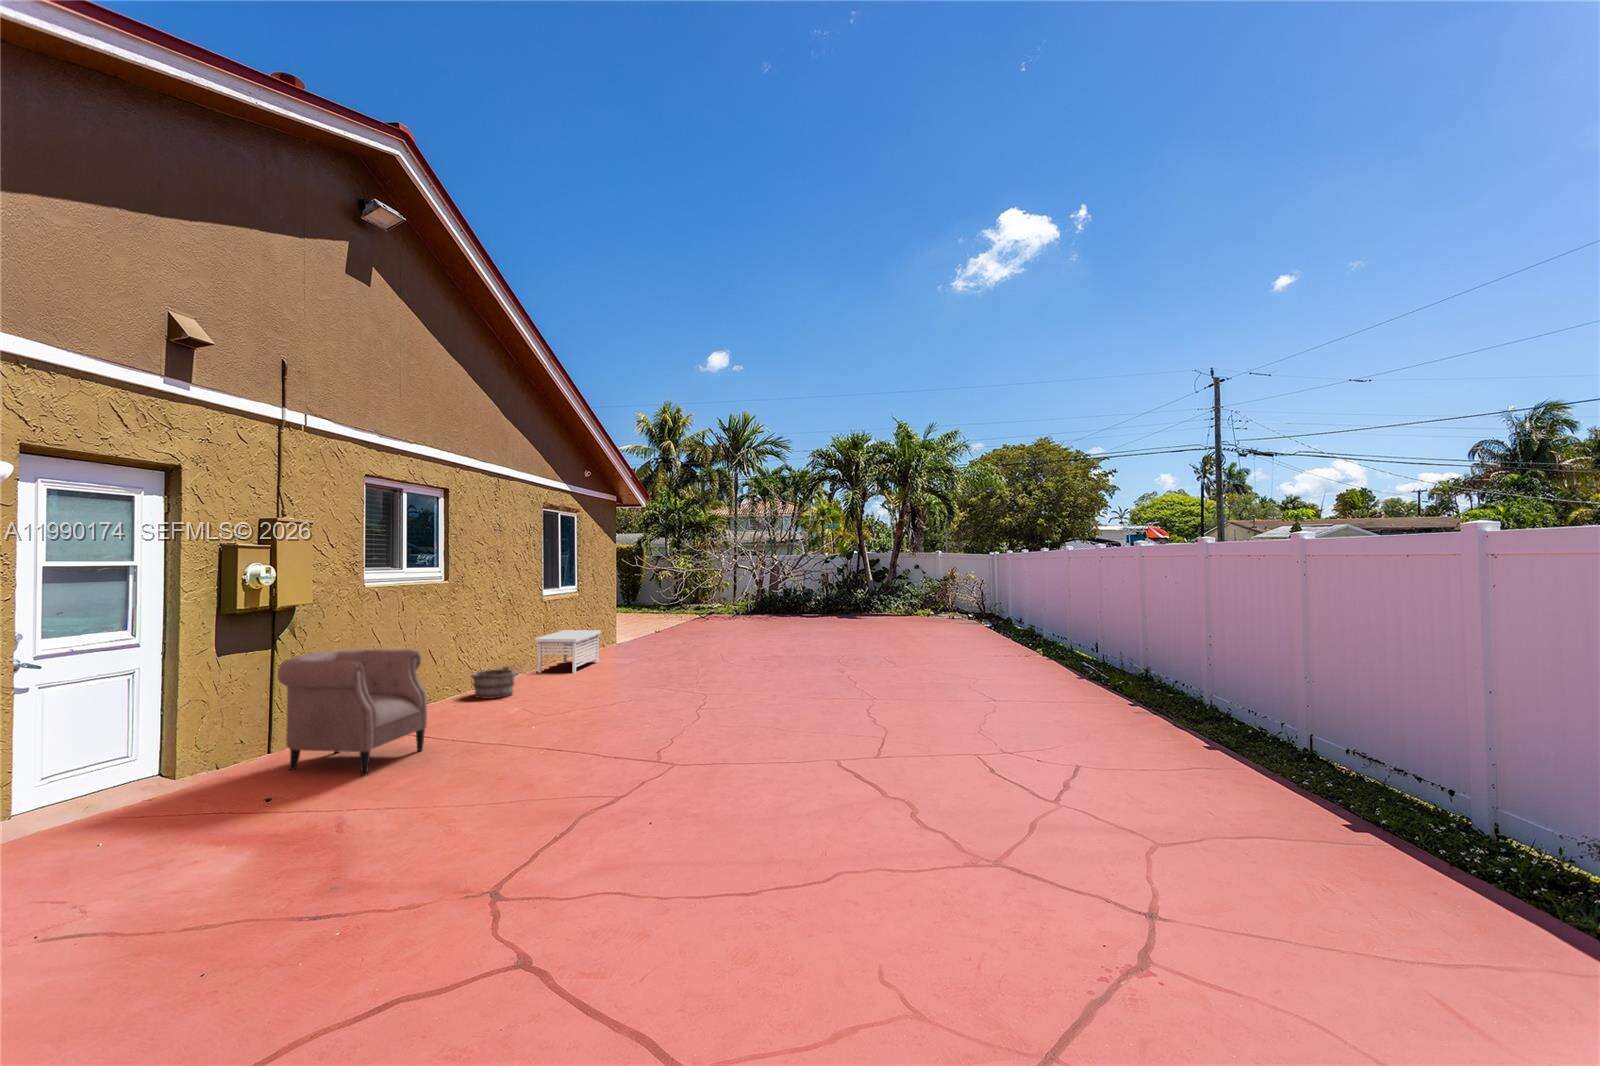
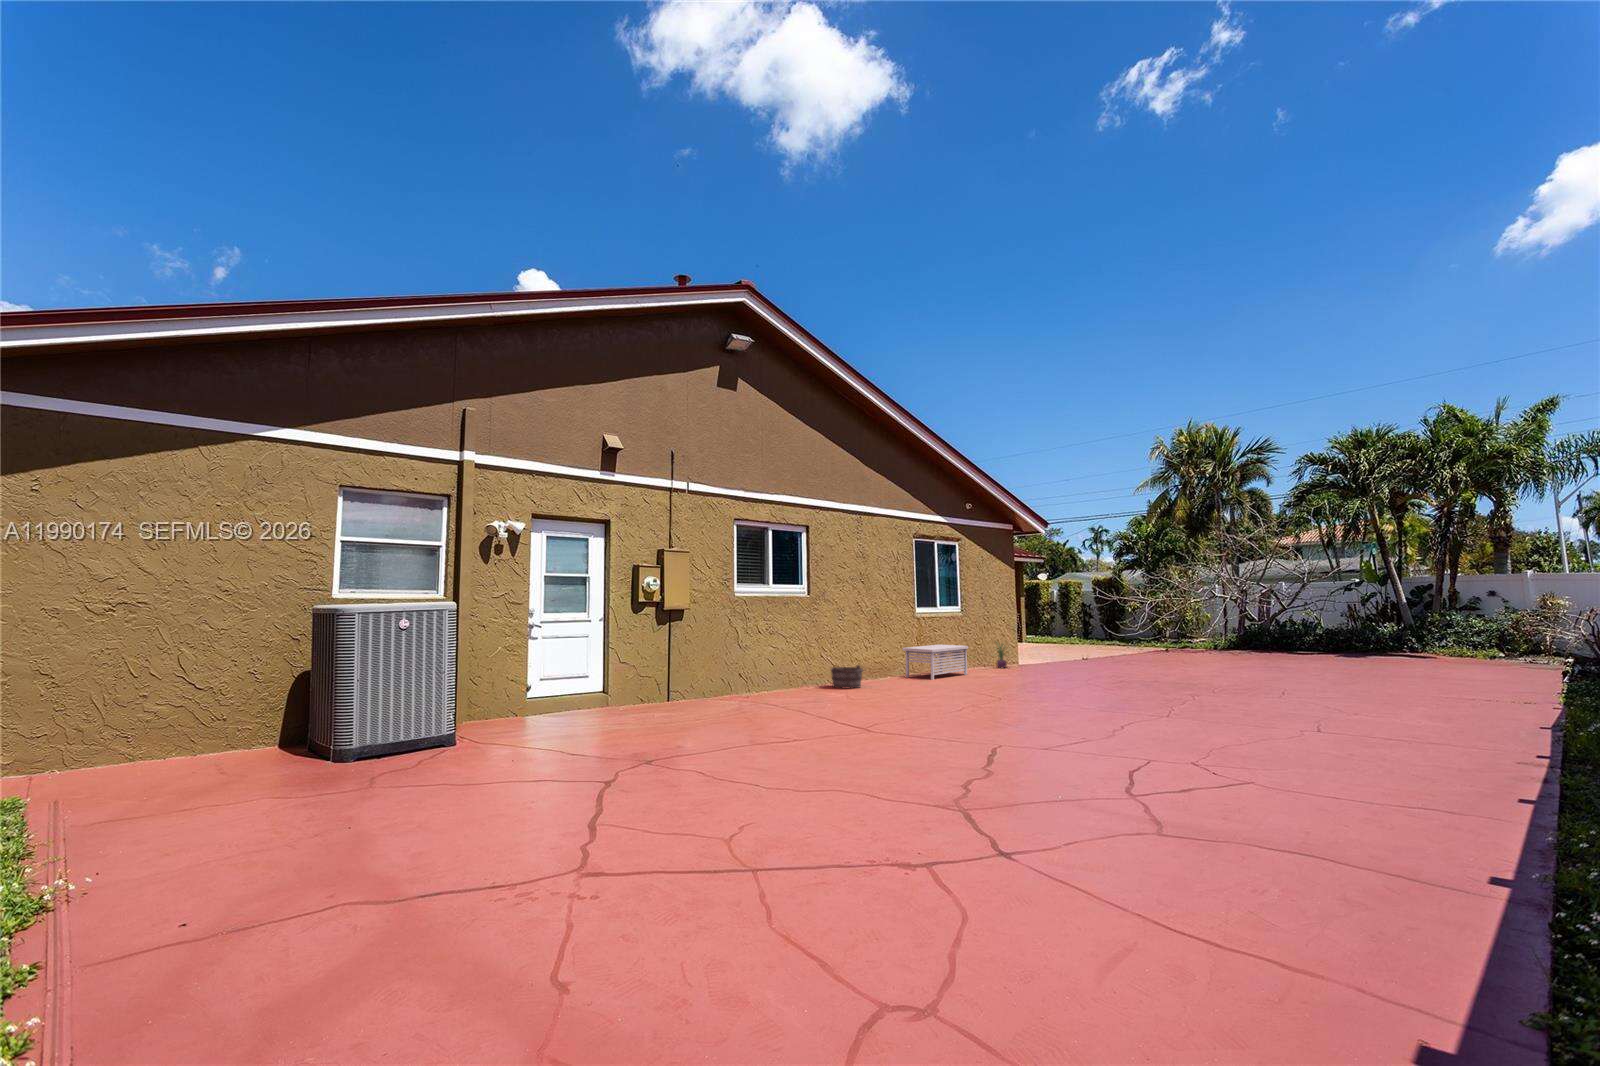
decorative plant: none [595,621,630,651] -> present [996,642,1007,668]
chair: present [278,649,427,776] -> none [664,636,749,715]

